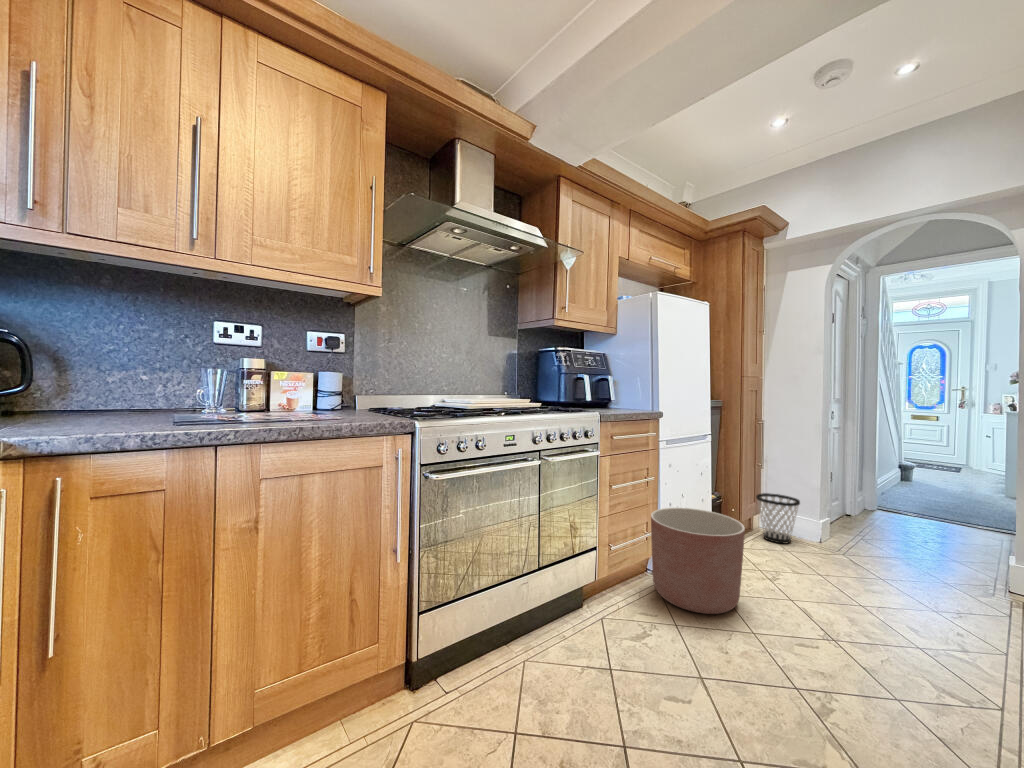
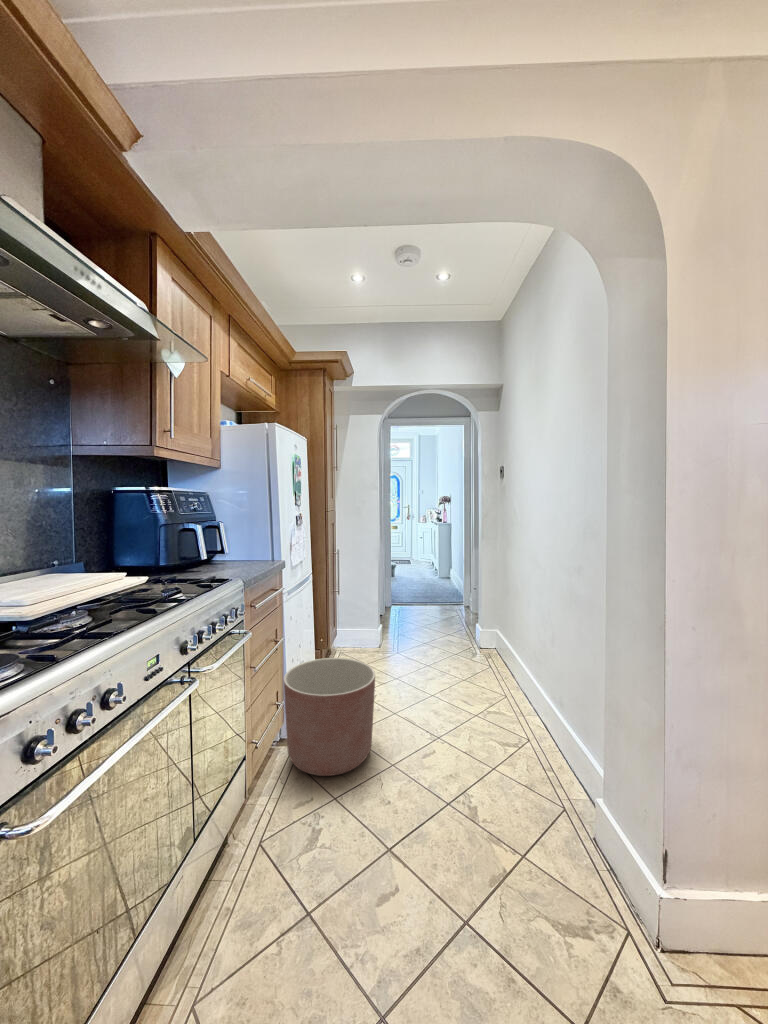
wastebasket: present [756,493,800,544] -> none [335,615,368,660]

